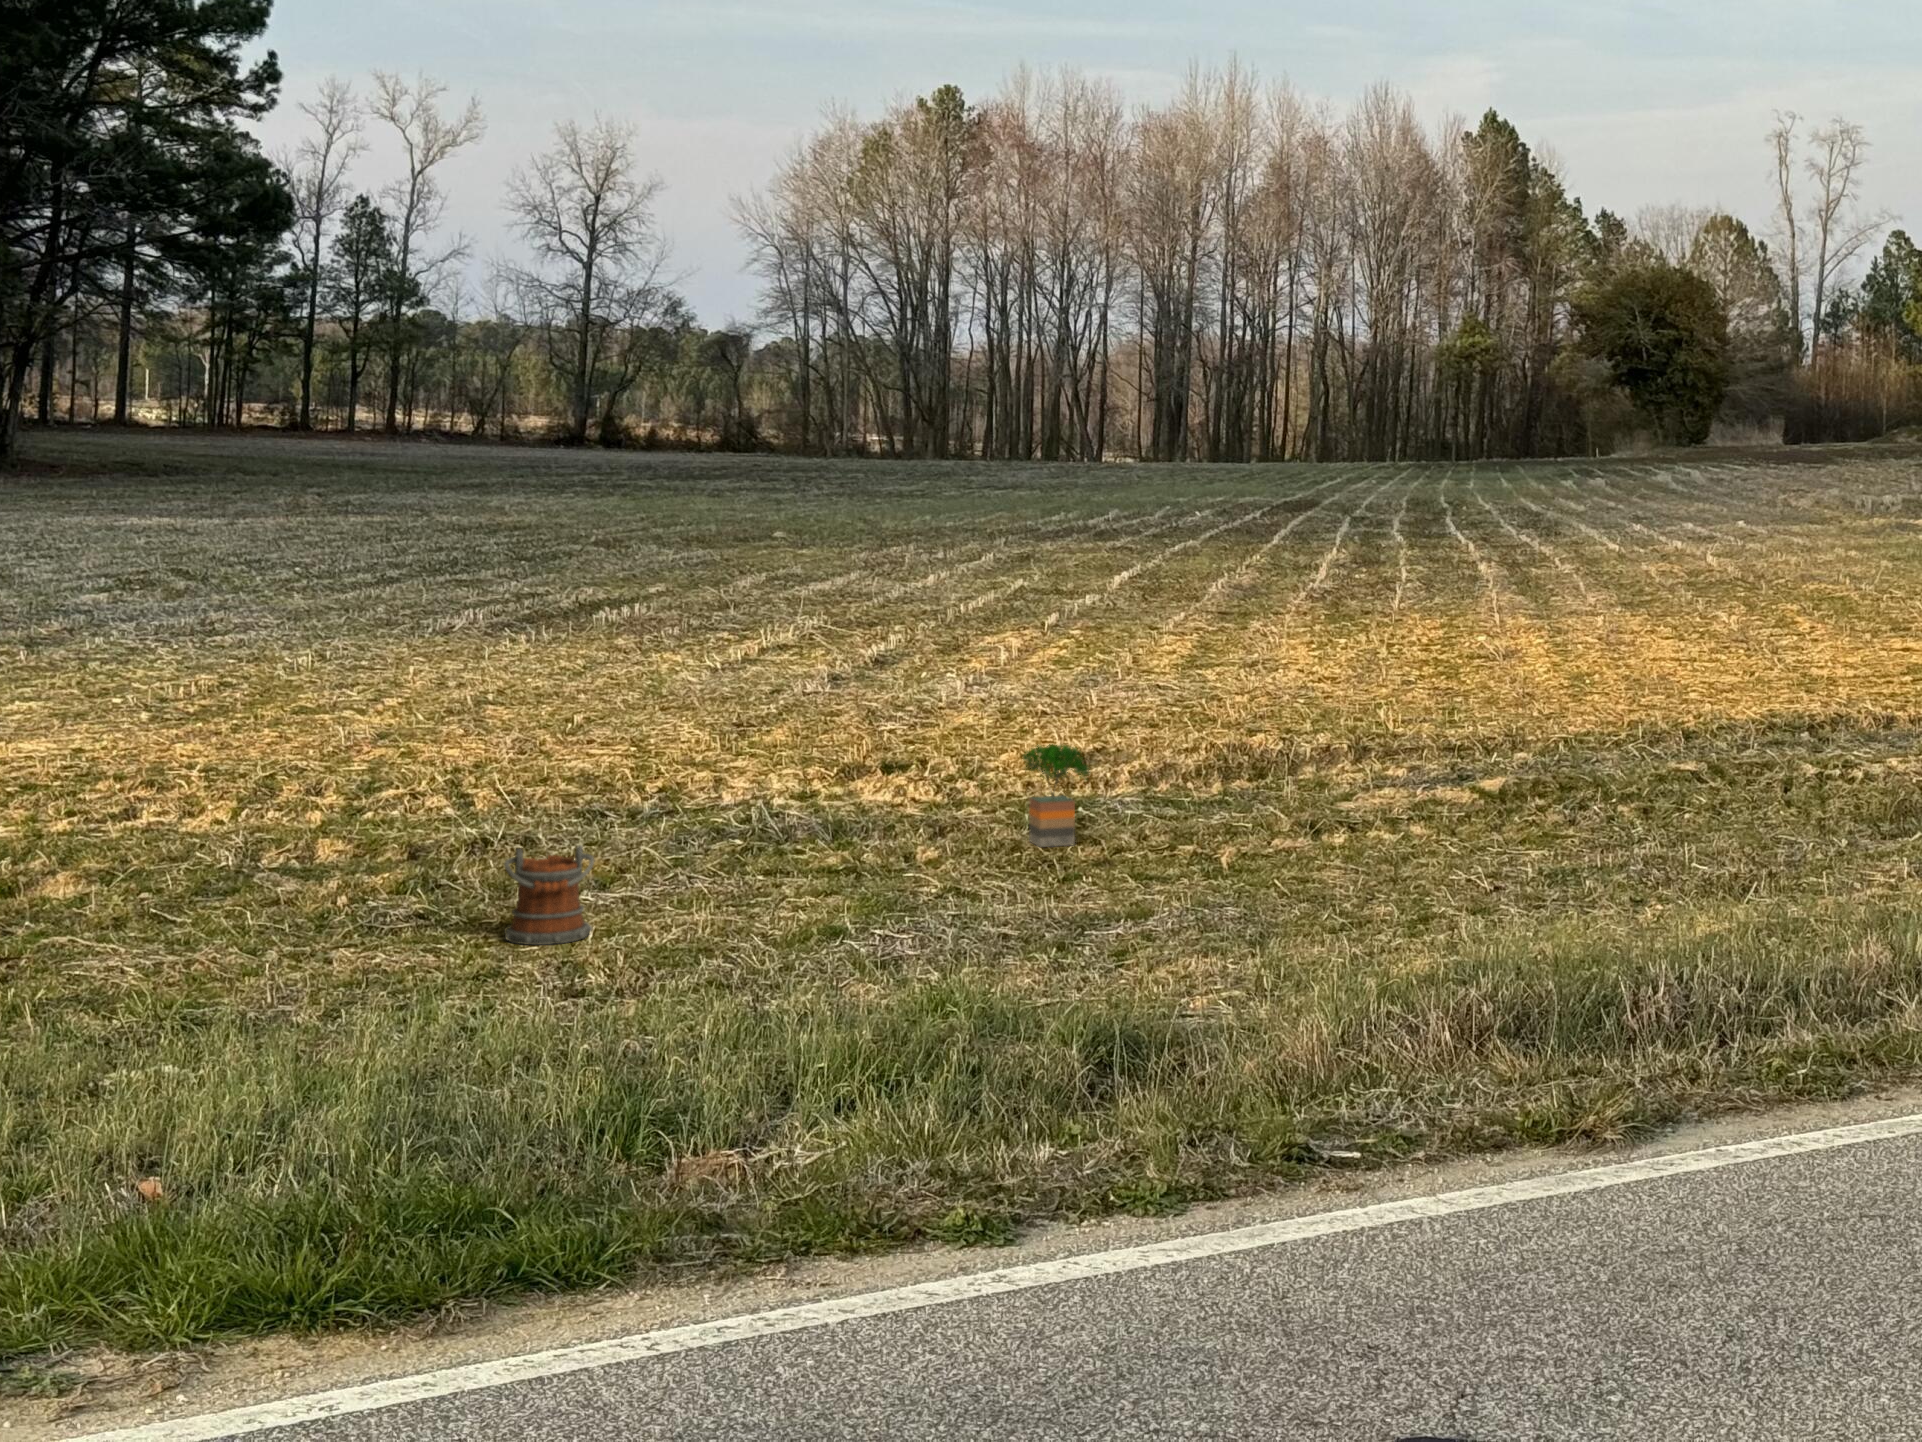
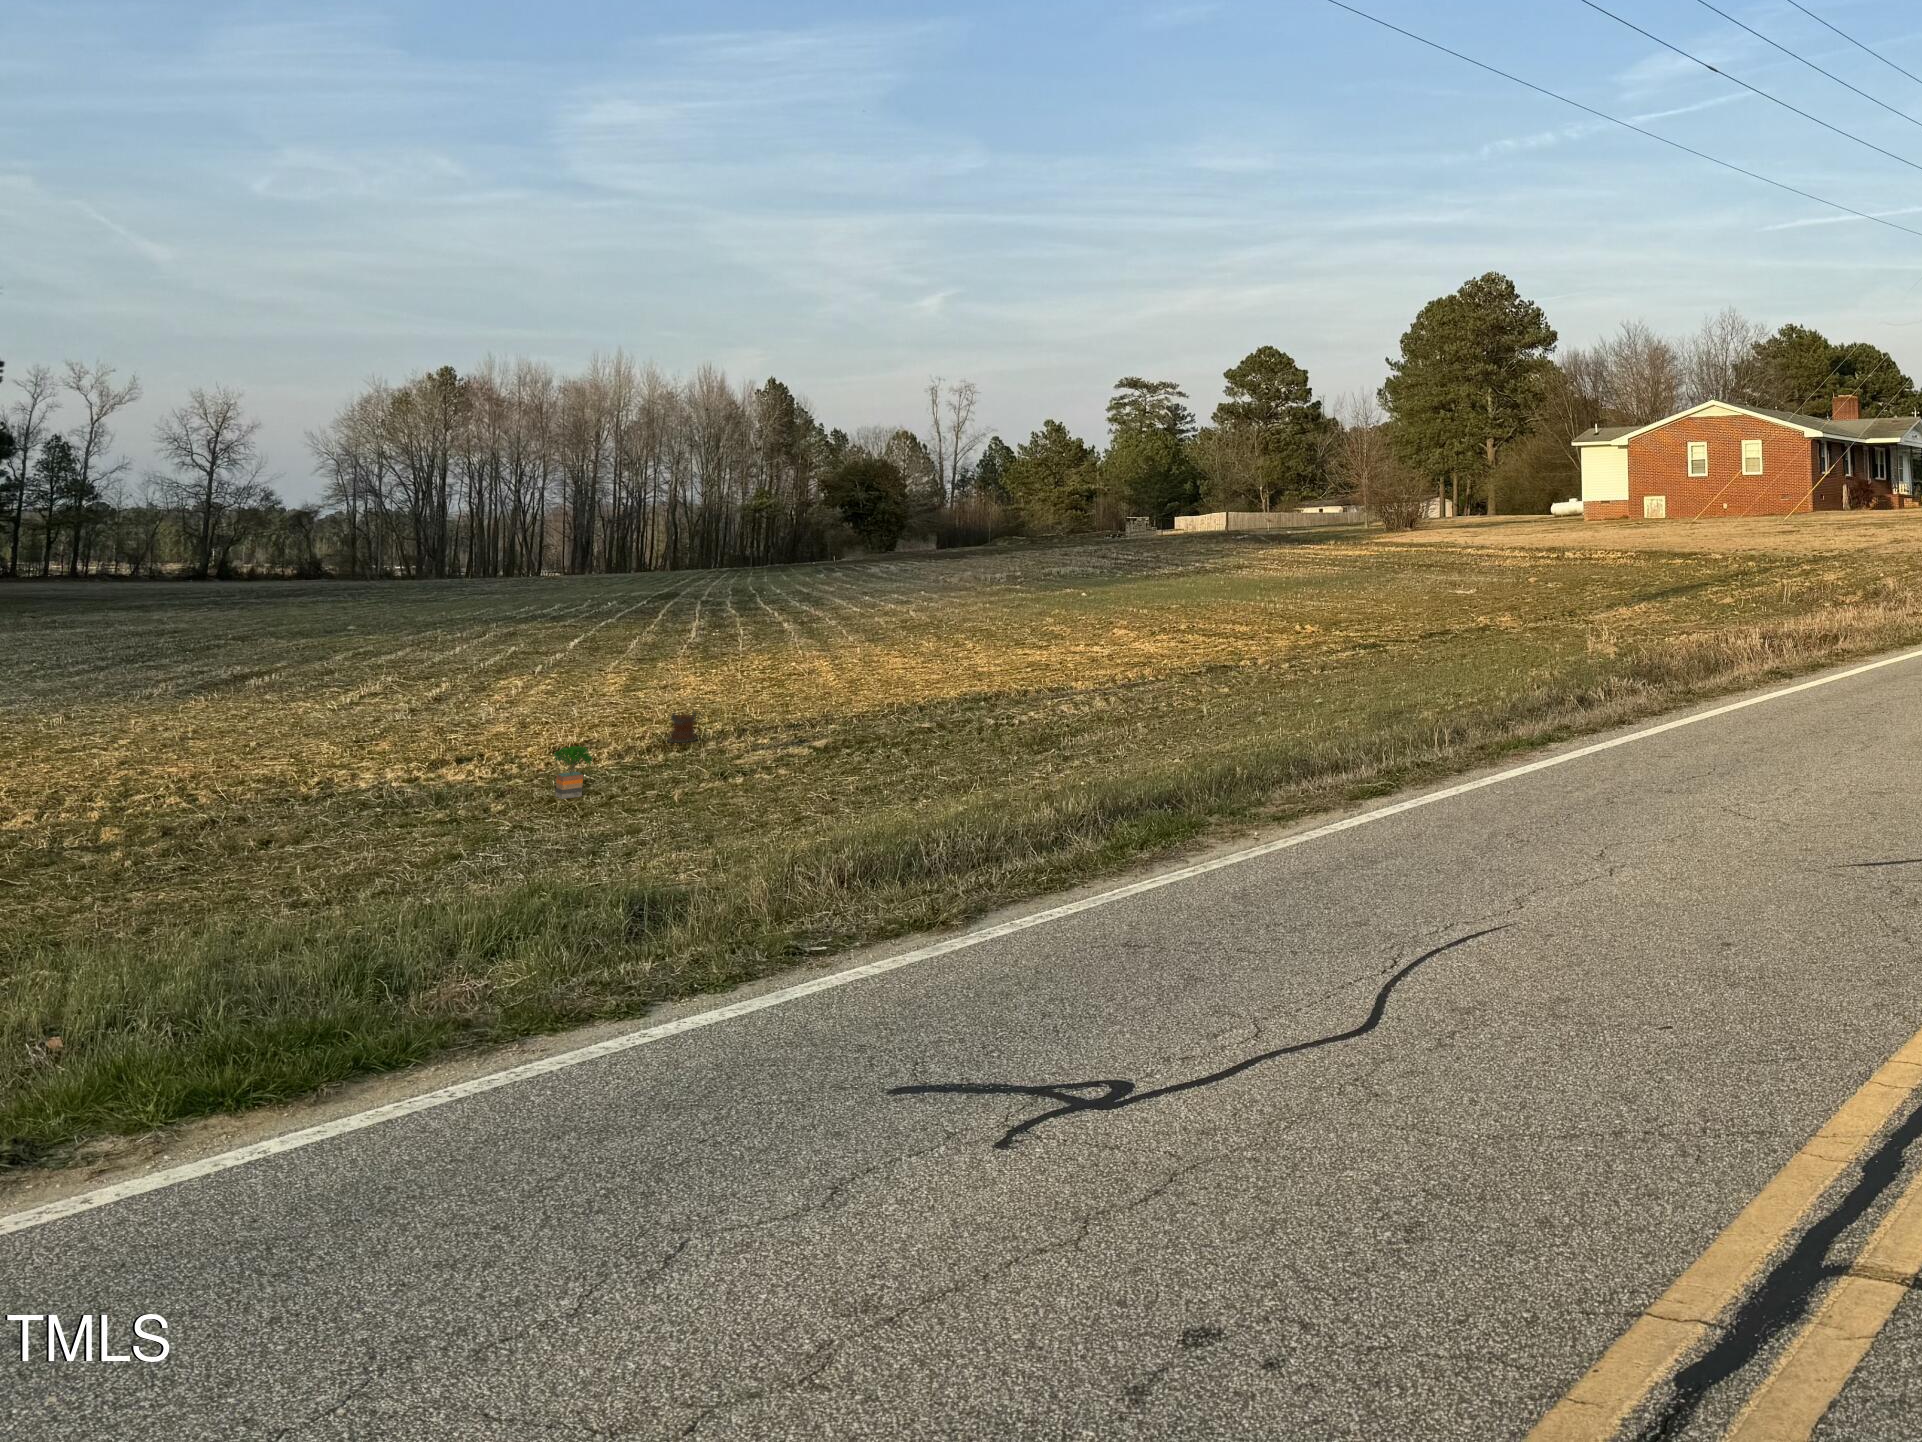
bucket: present [504,845,594,945] -> present [668,711,698,743]

